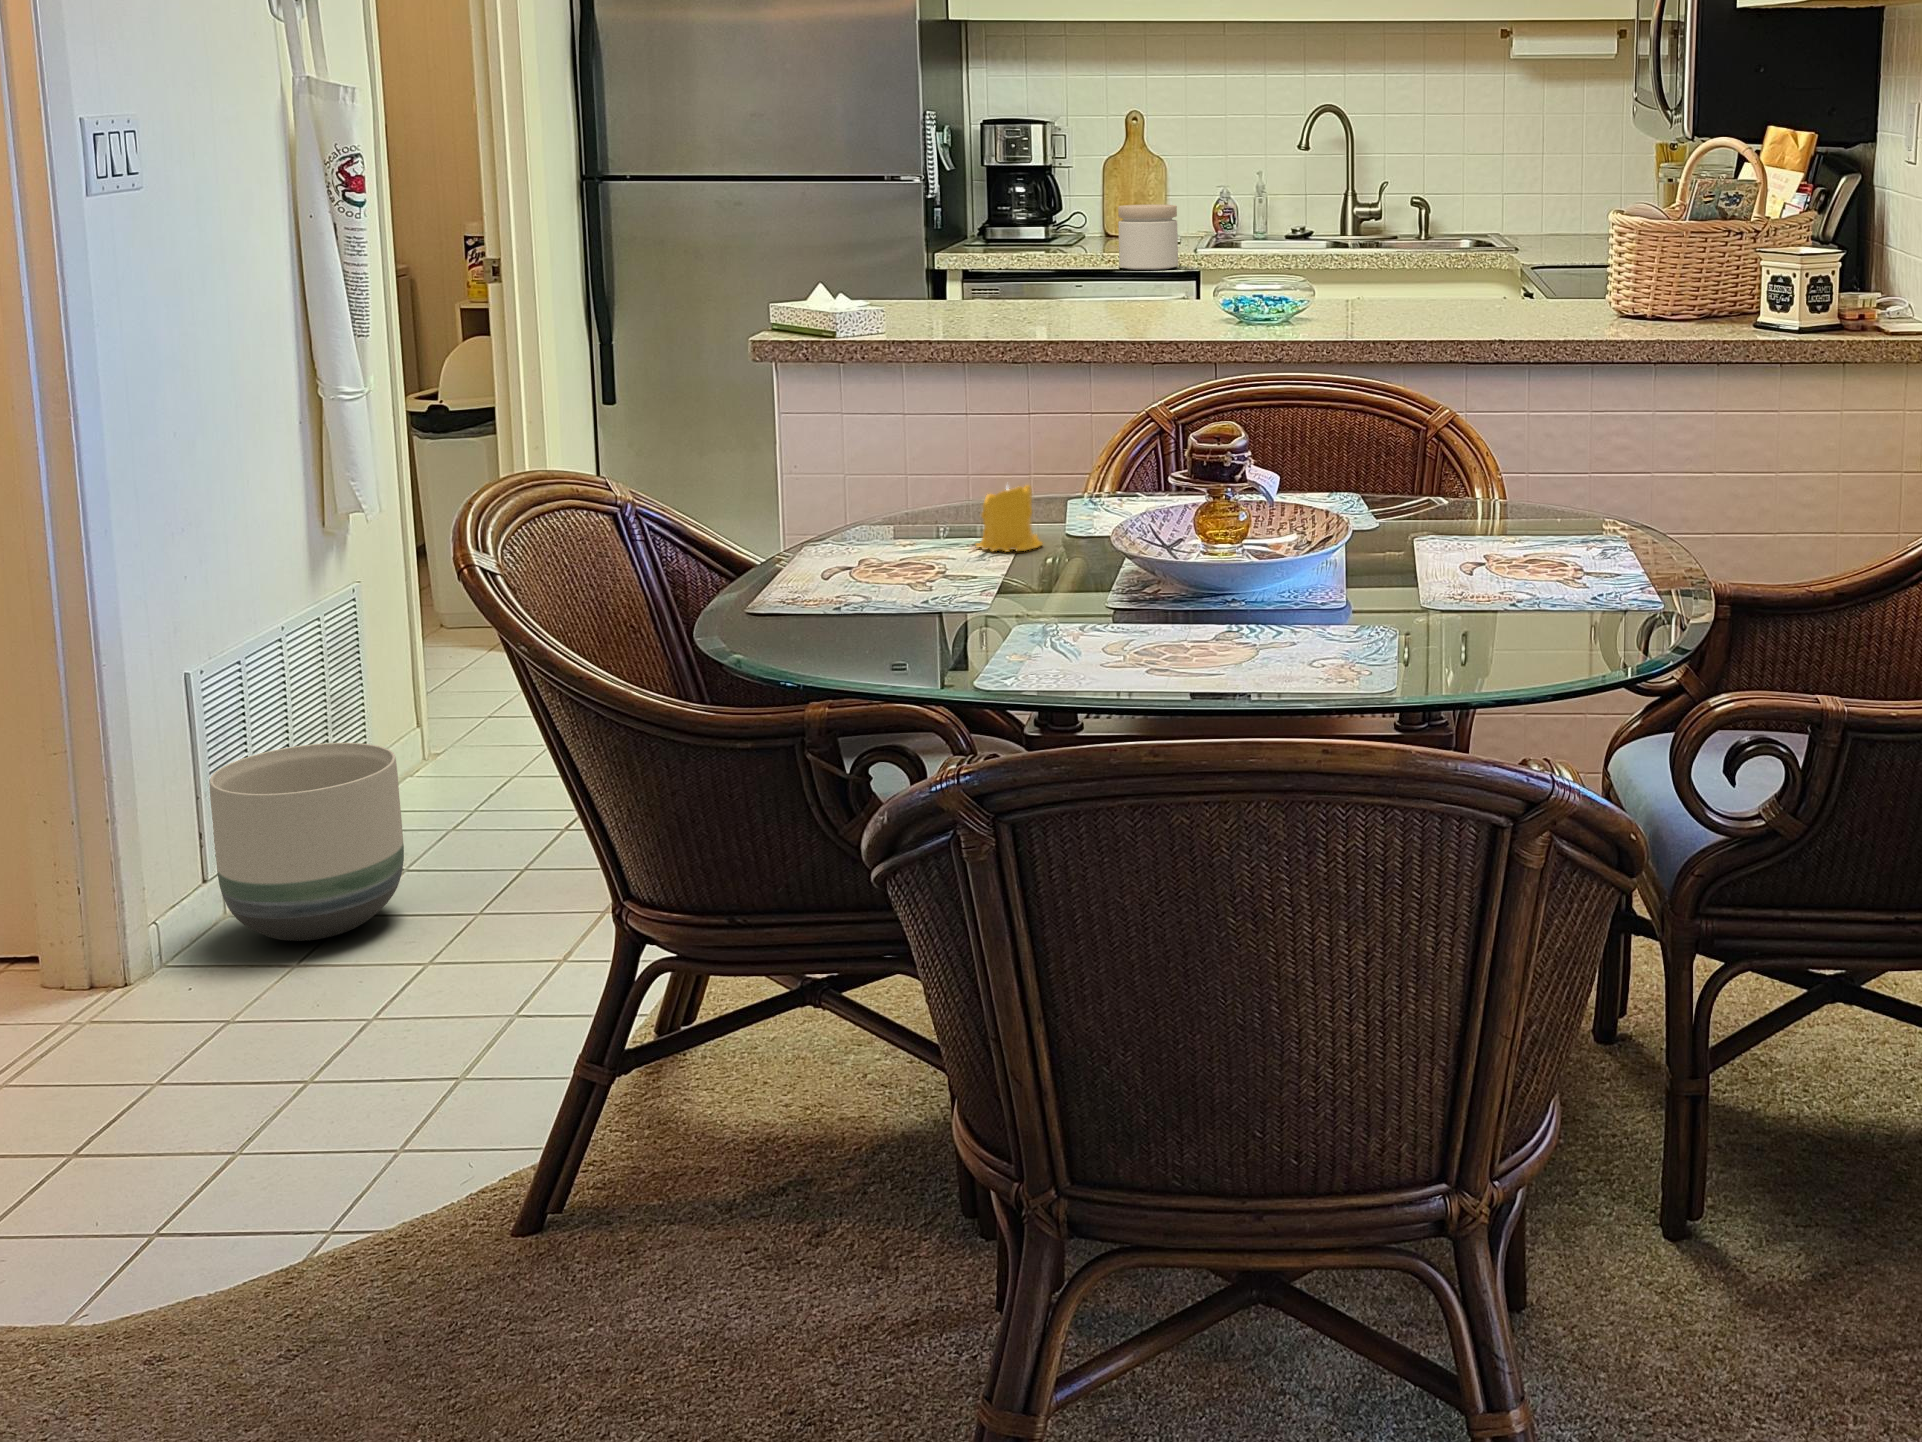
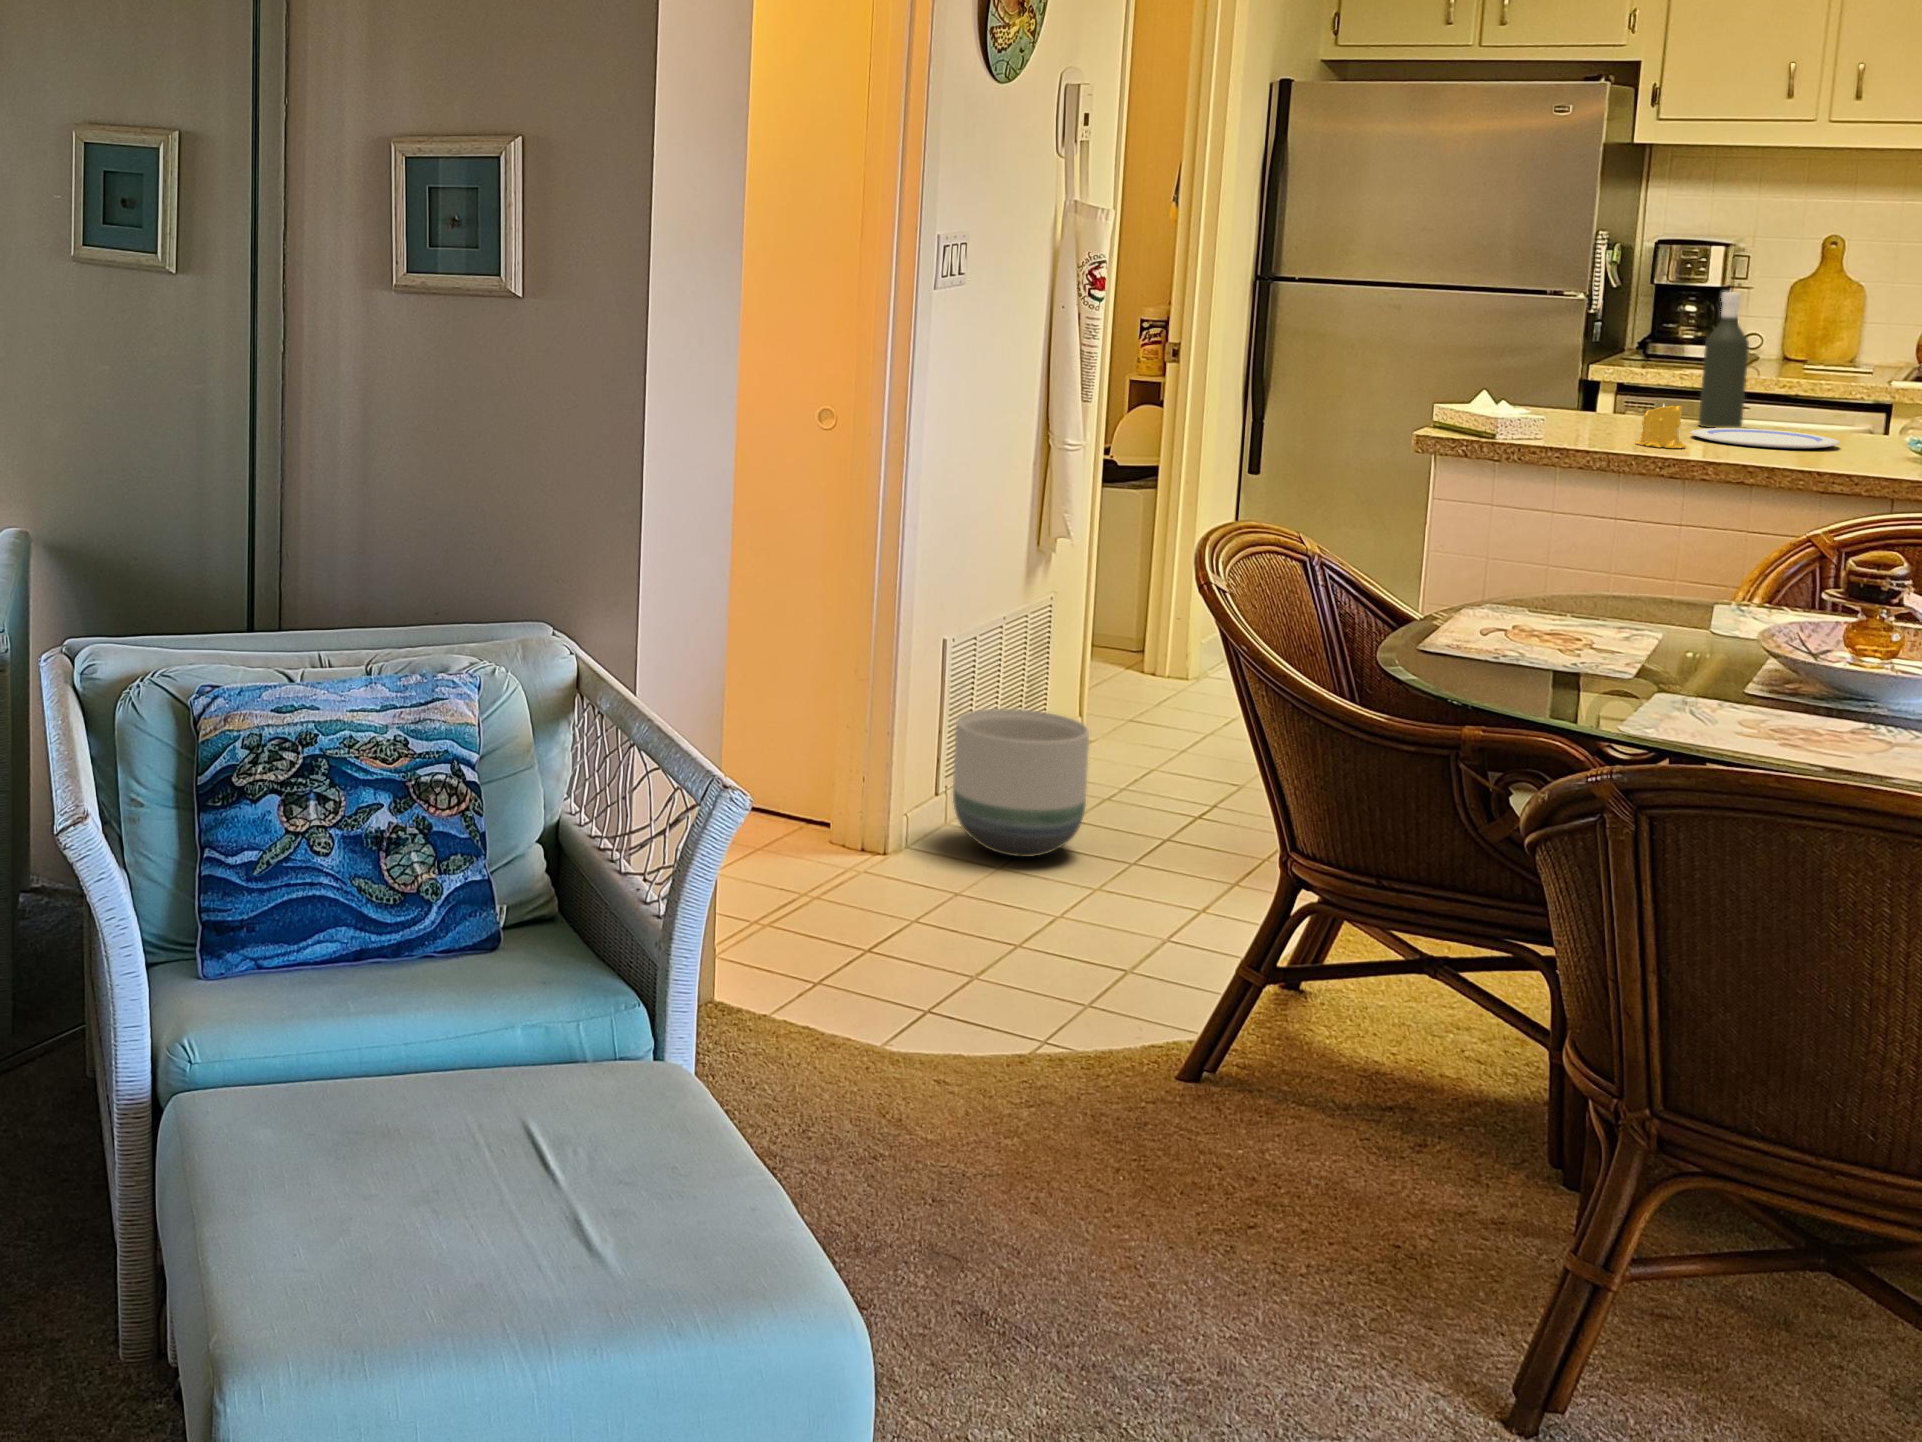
bottle: none [1033,159,1075,304] -> present [1699,292,1749,428]
jar: present [1118,204,1178,270] -> none [1796,334,1872,401]
plate: none [1028,301,1164,318] -> present [1691,428,1840,449]
candle: present [976,485,1043,552] -> present [1635,404,1686,448]

